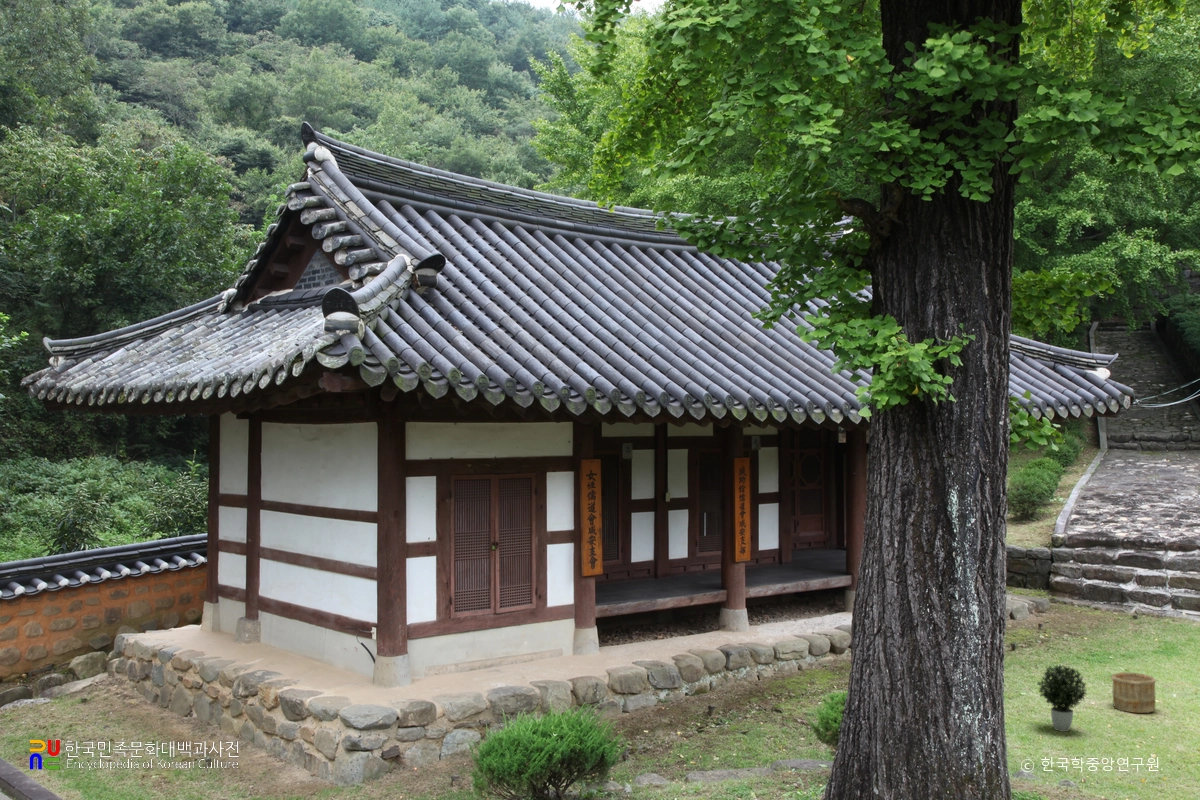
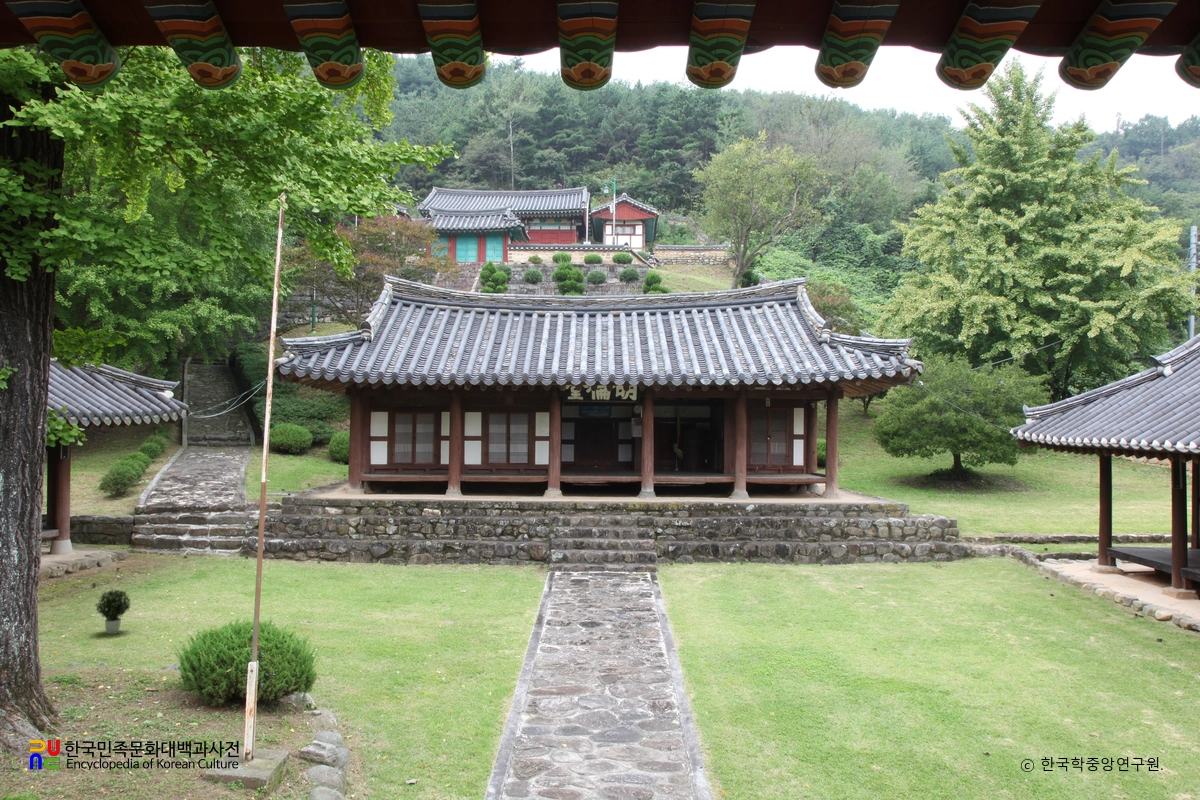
wooden bucket: present [1111,672,1156,713] -> none [154,587,184,613]

